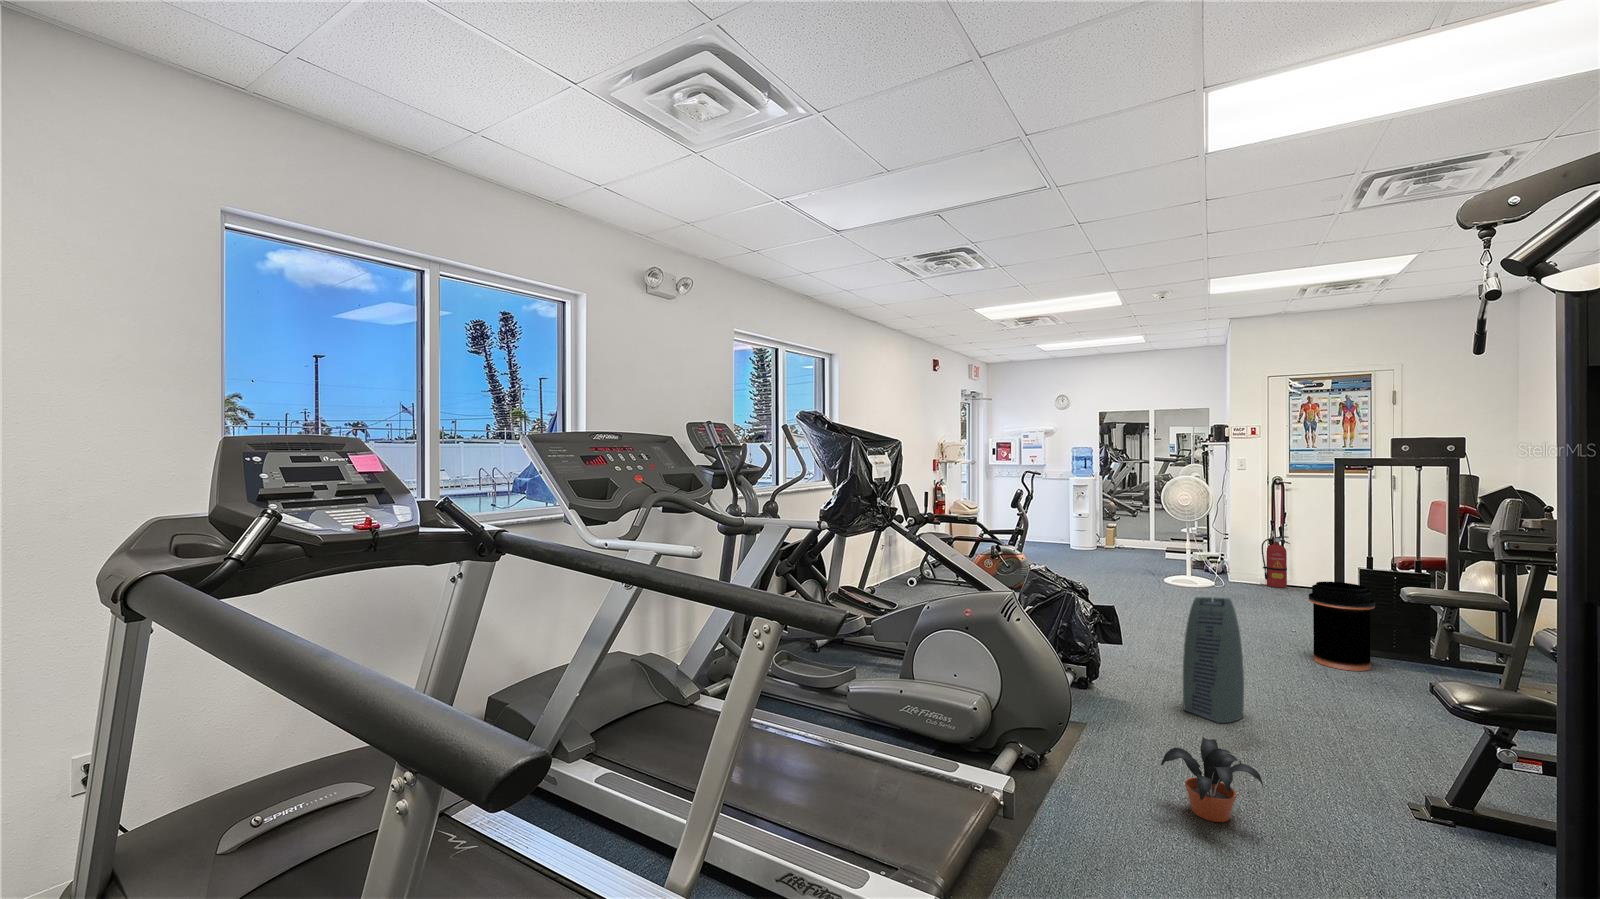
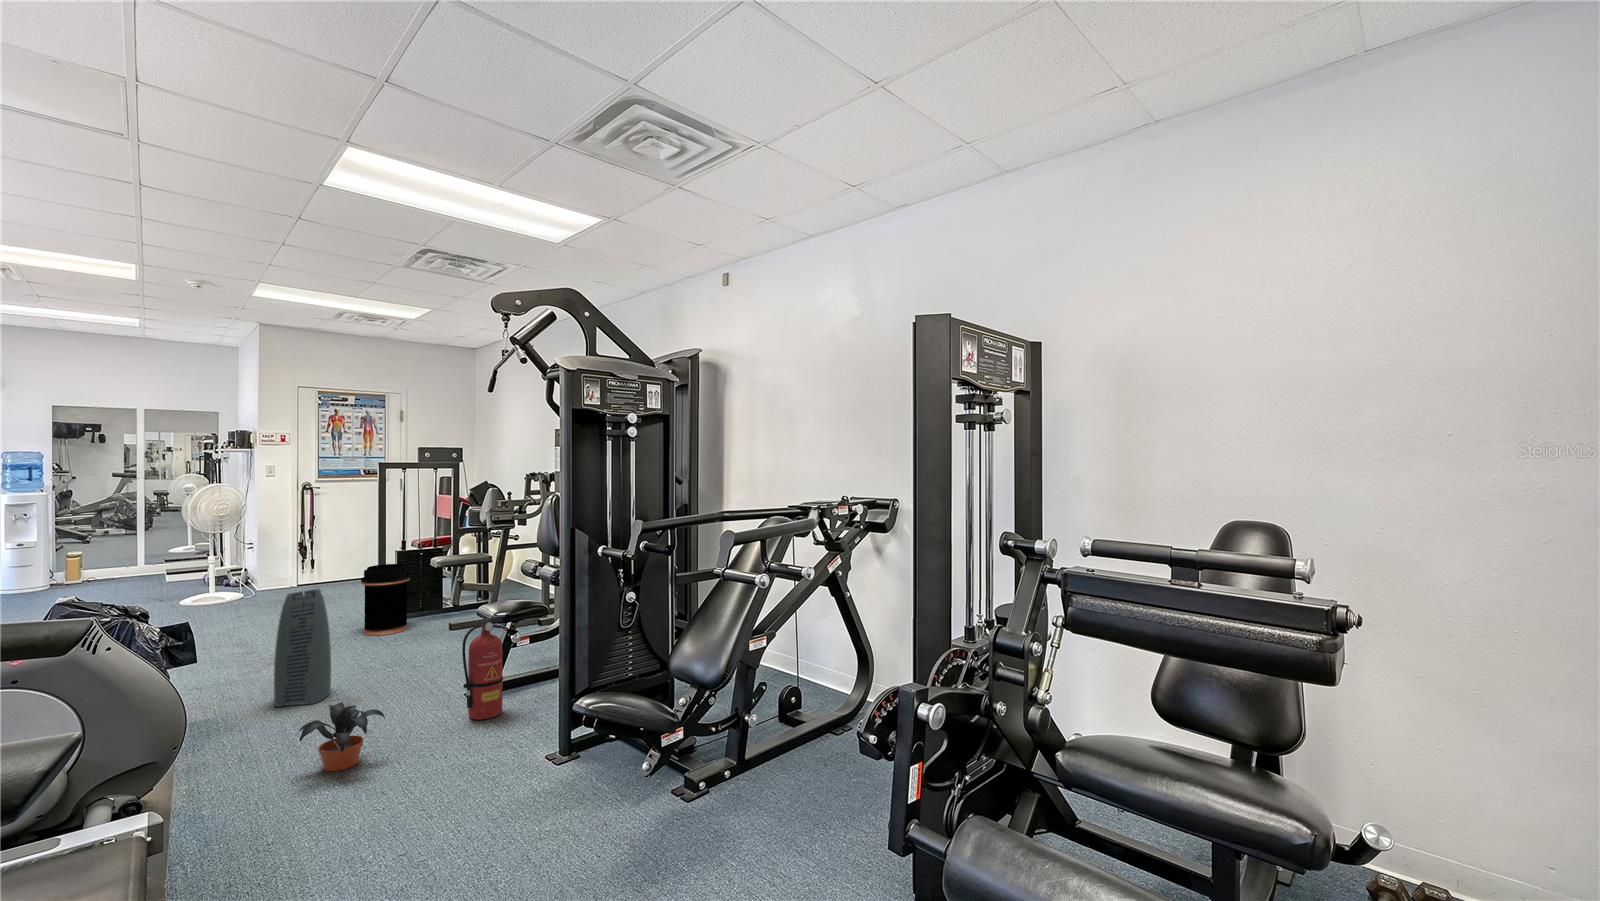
fire extinguisher: present [1262,536,1290,588] -> present [462,616,506,720]

